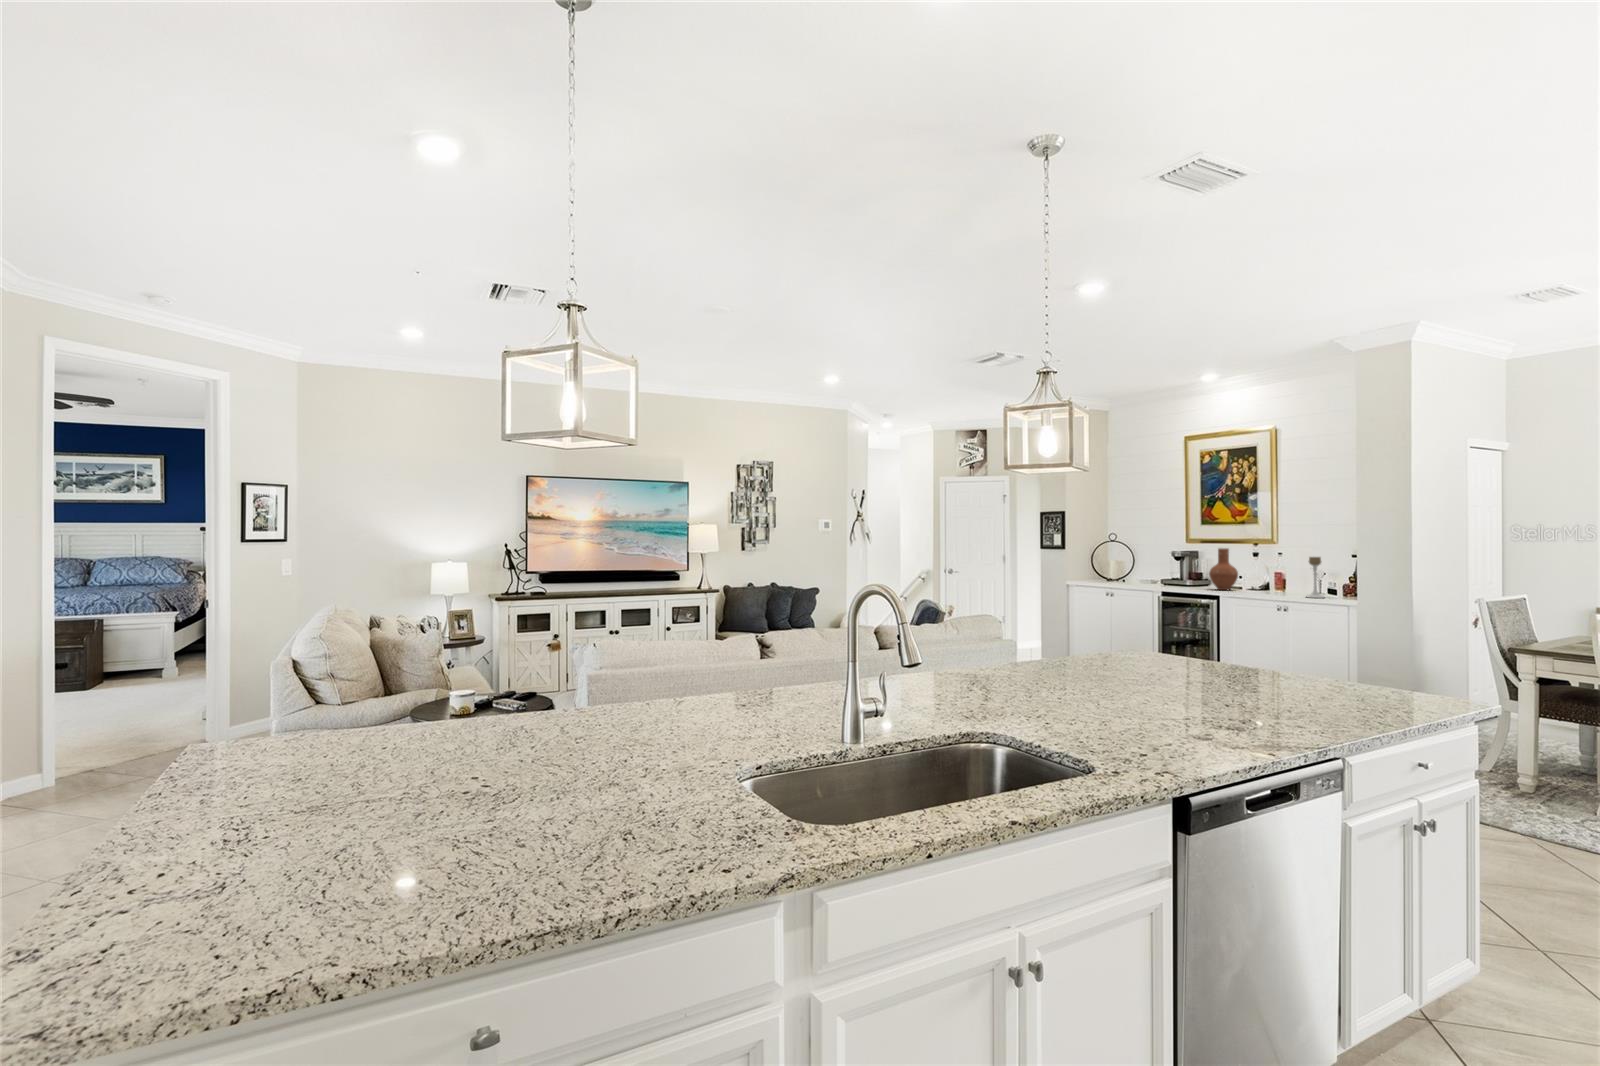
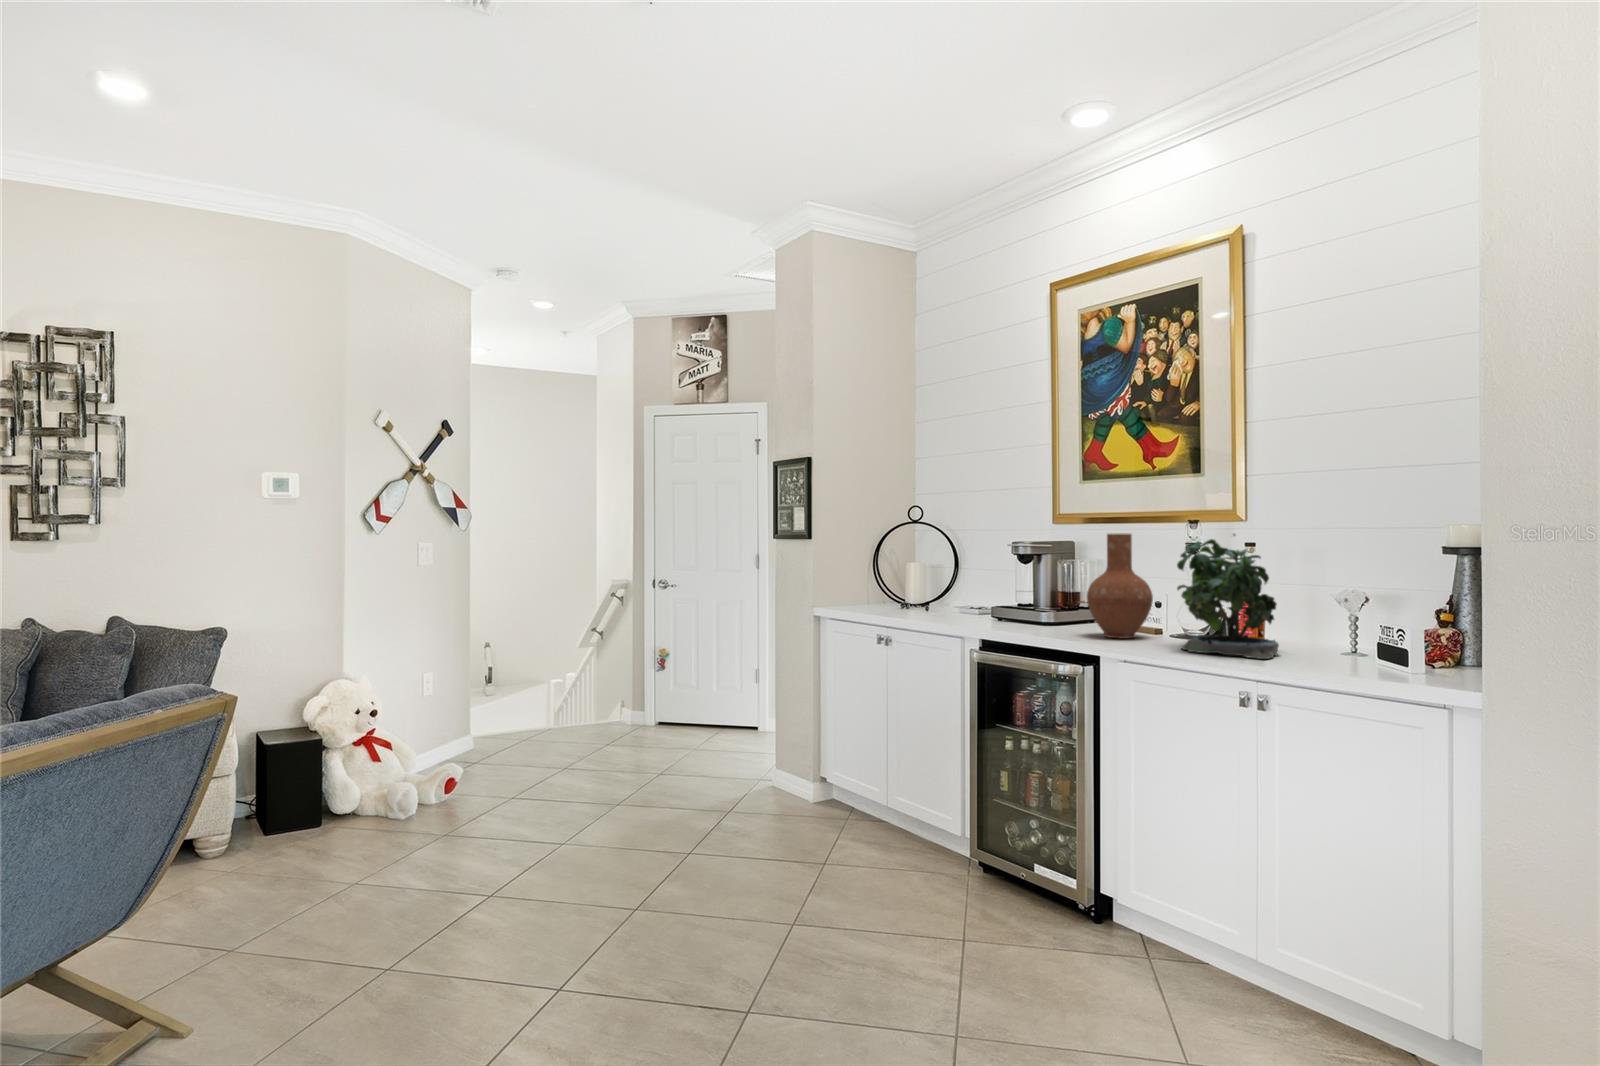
potted plant: none [1250,549,1292,595] -> present [1177,534,1279,659]
candle holder: present [1306,557,1325,598] -> none [1318,552,1375,673]

